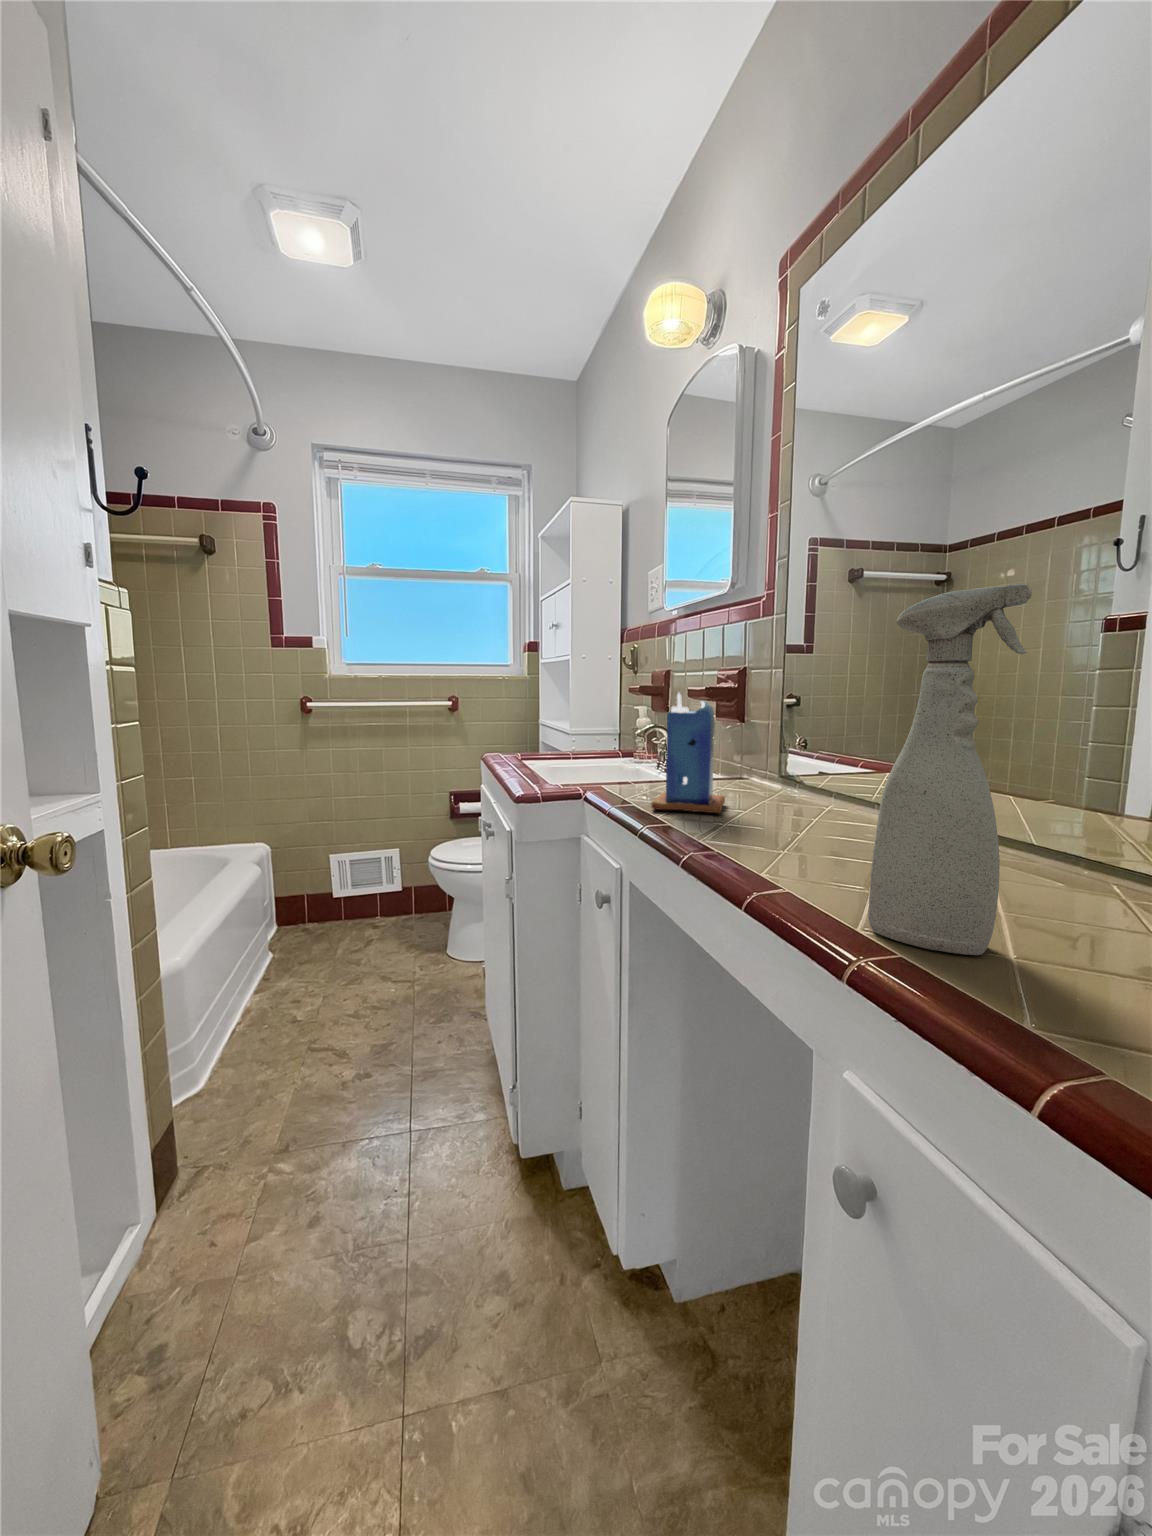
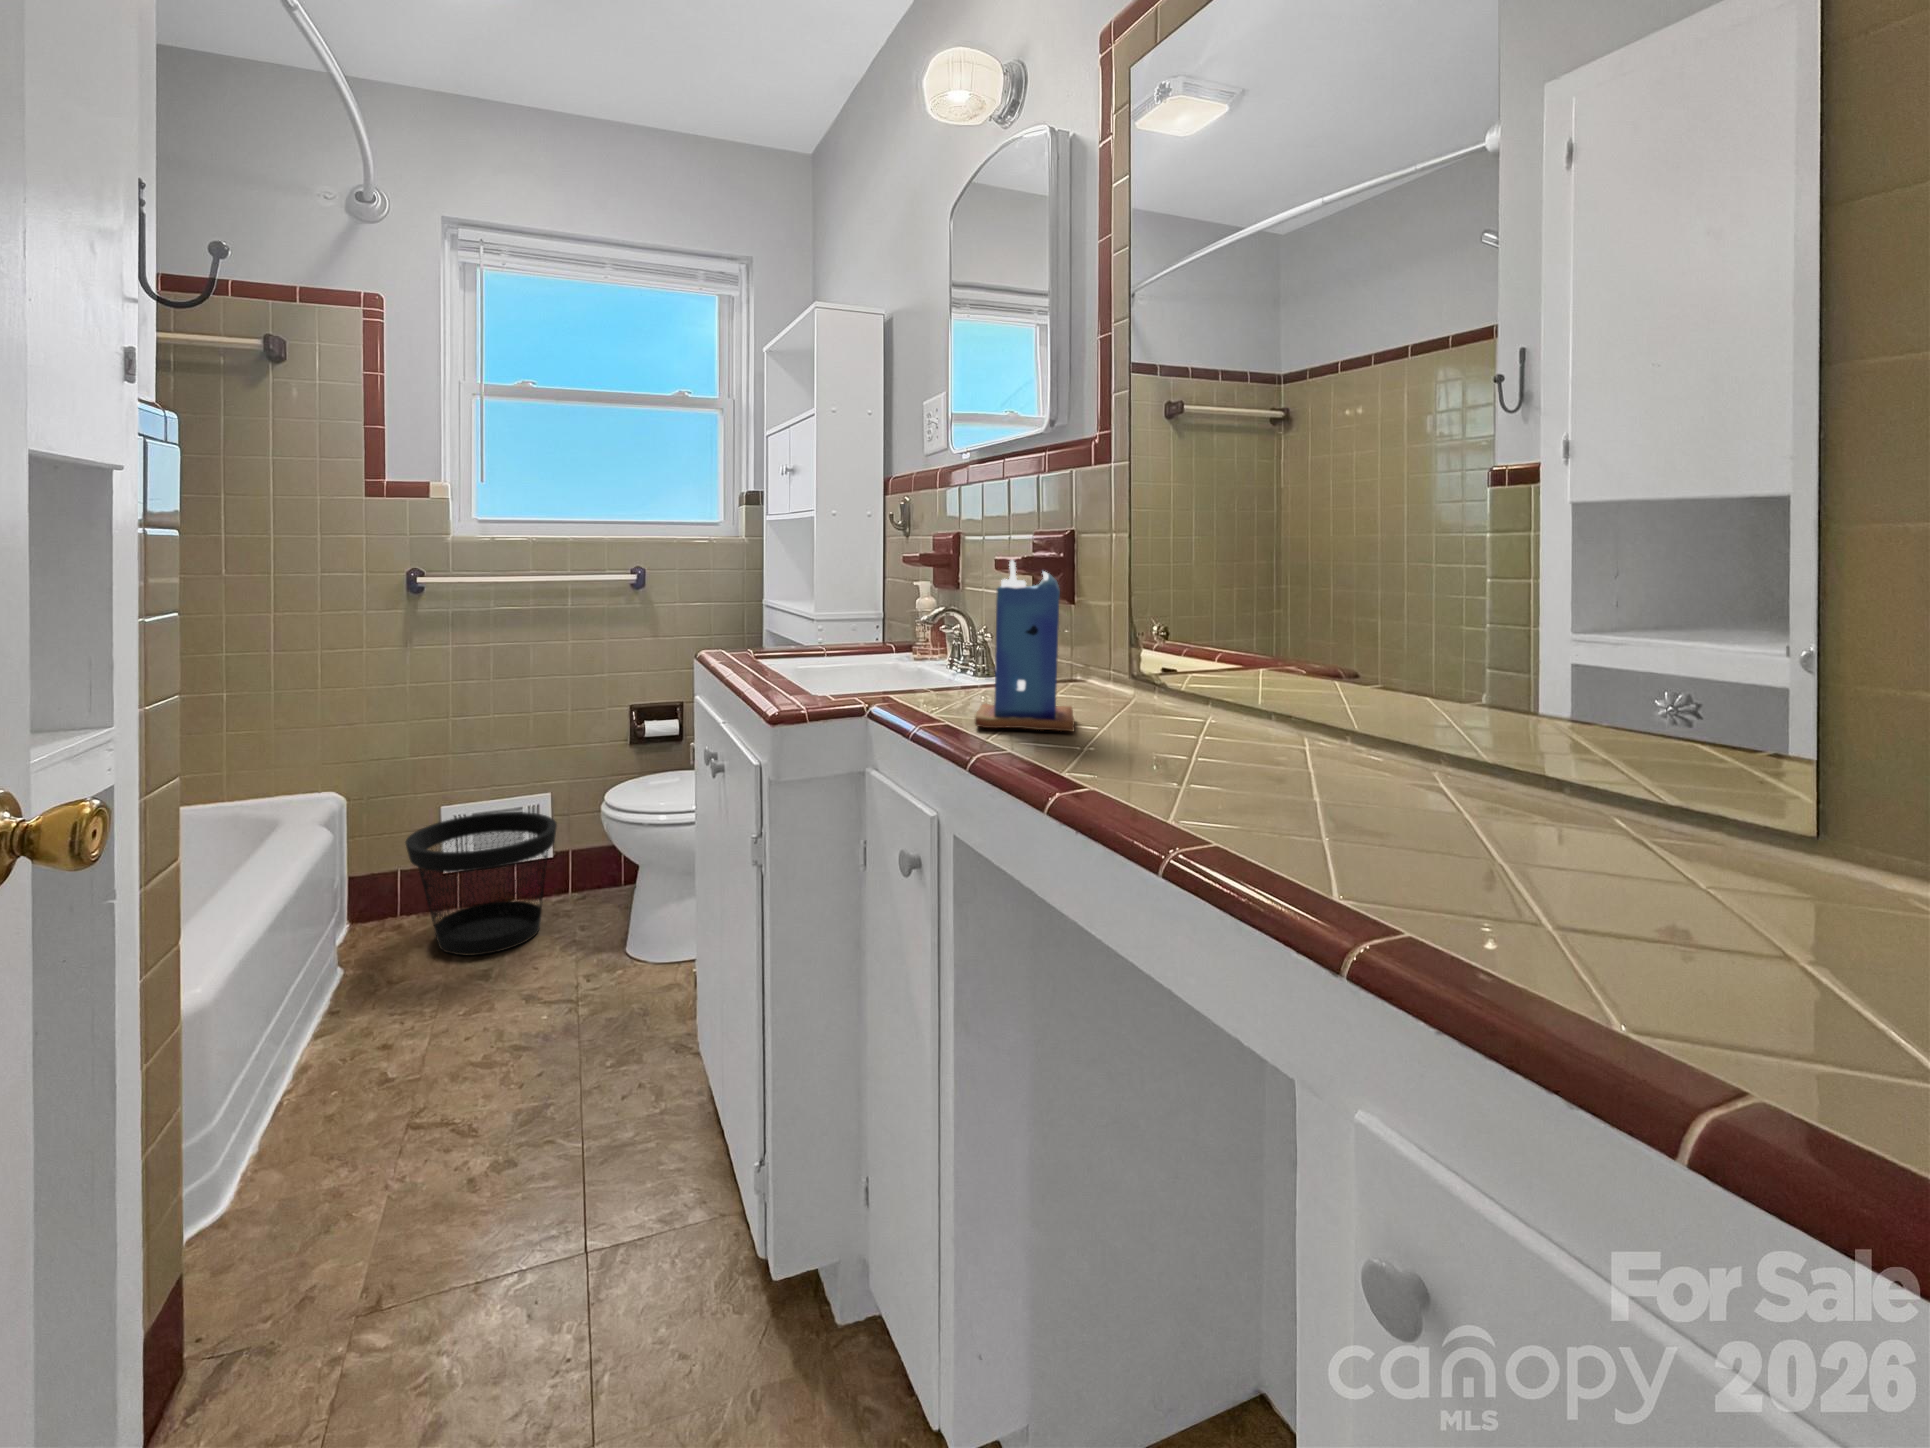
spray bottle: present [868,584,1032,955] -> none [1370,393,1619,920]
wastebasket: none [307,858,402,952] -> present [405,812,557,956]

